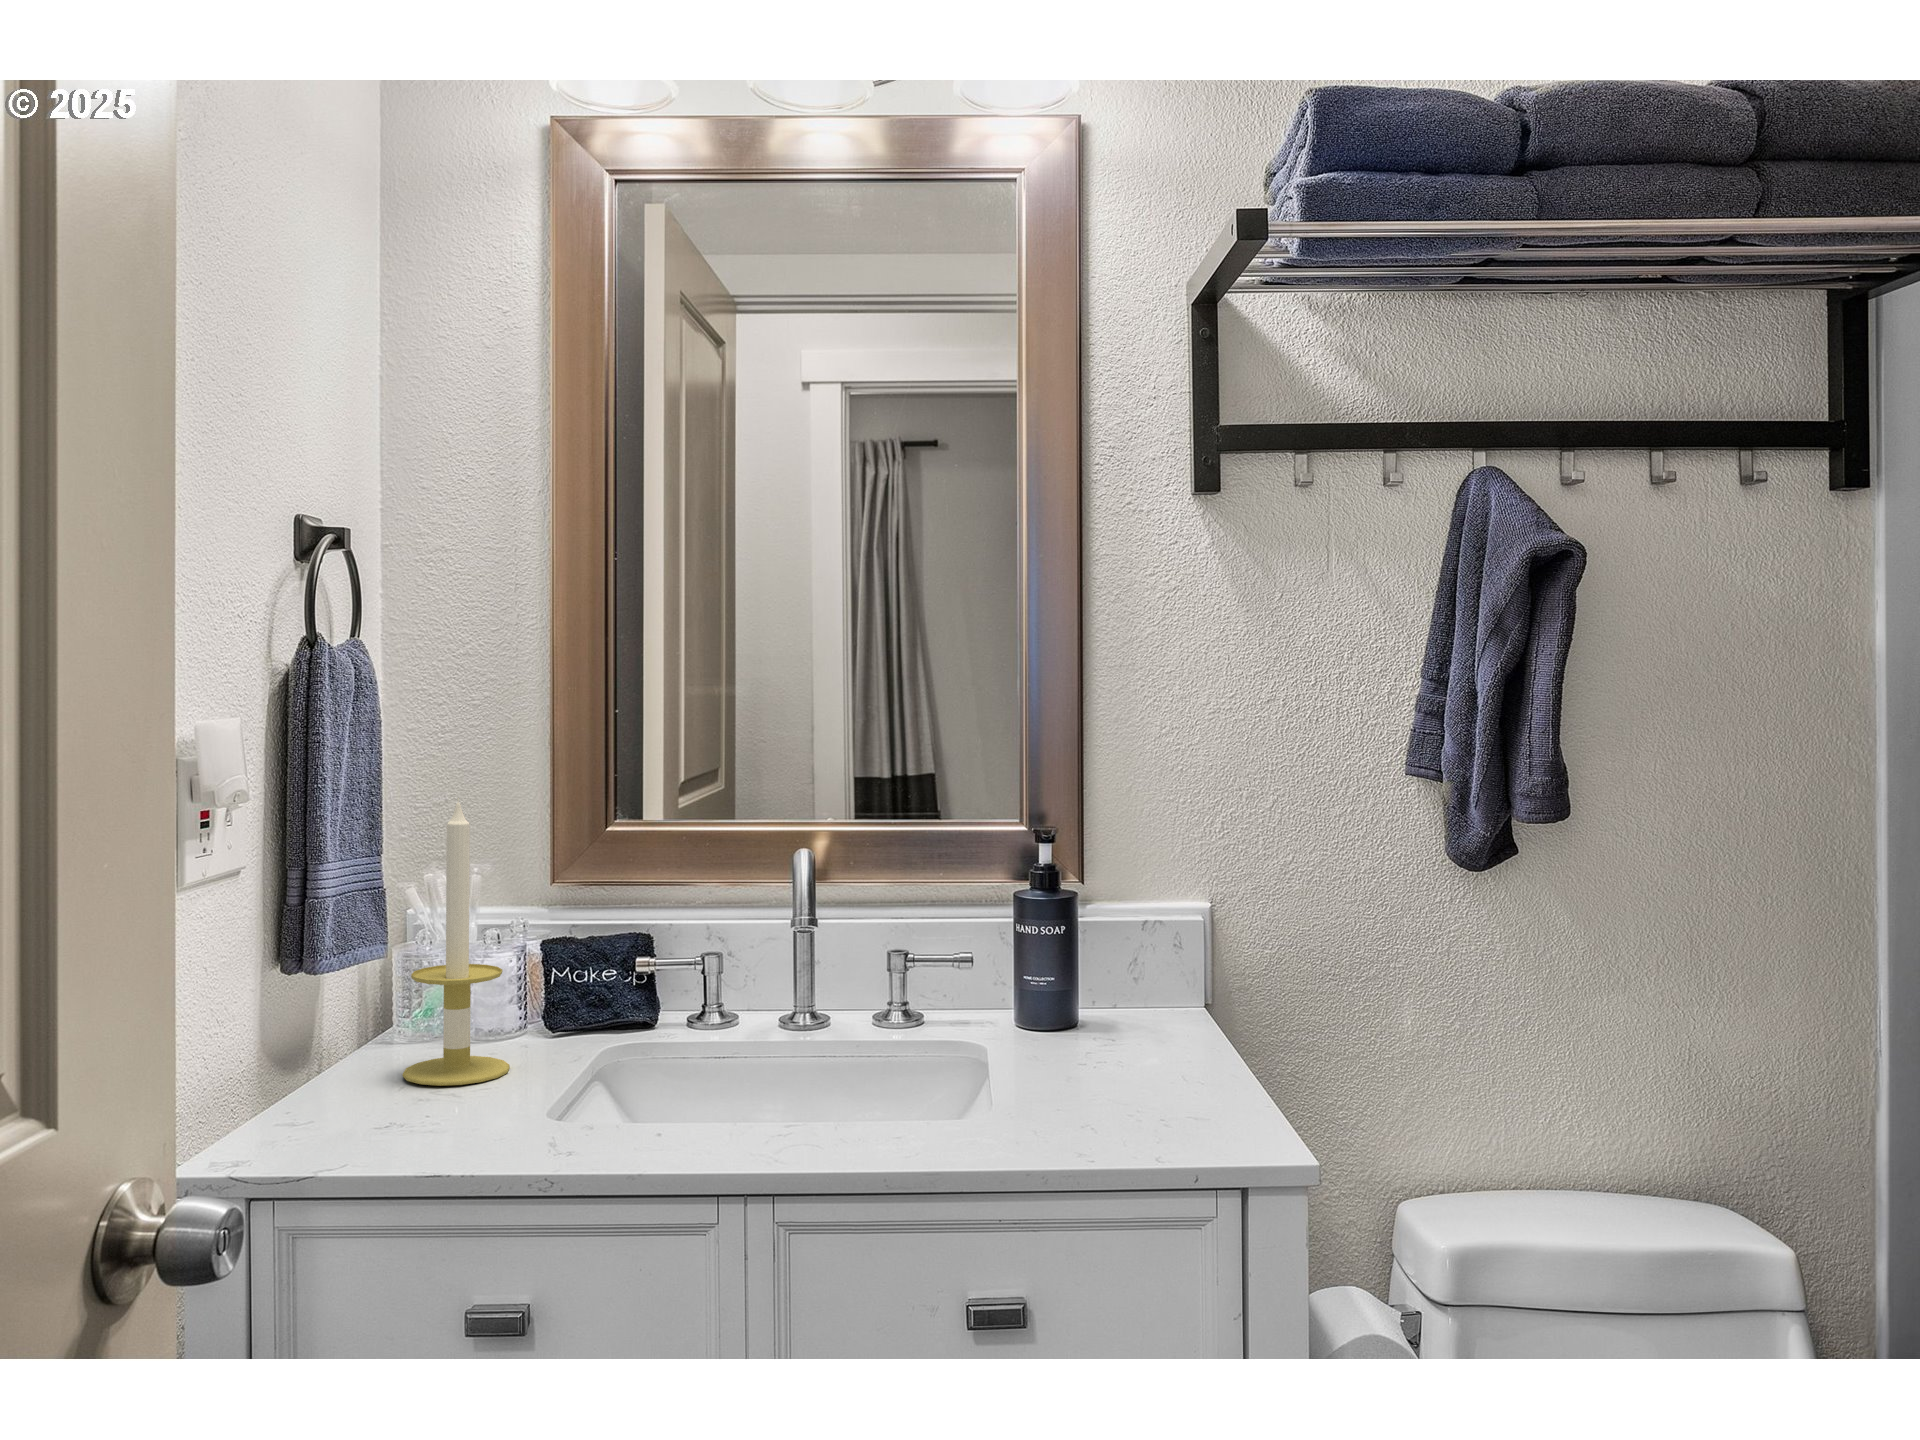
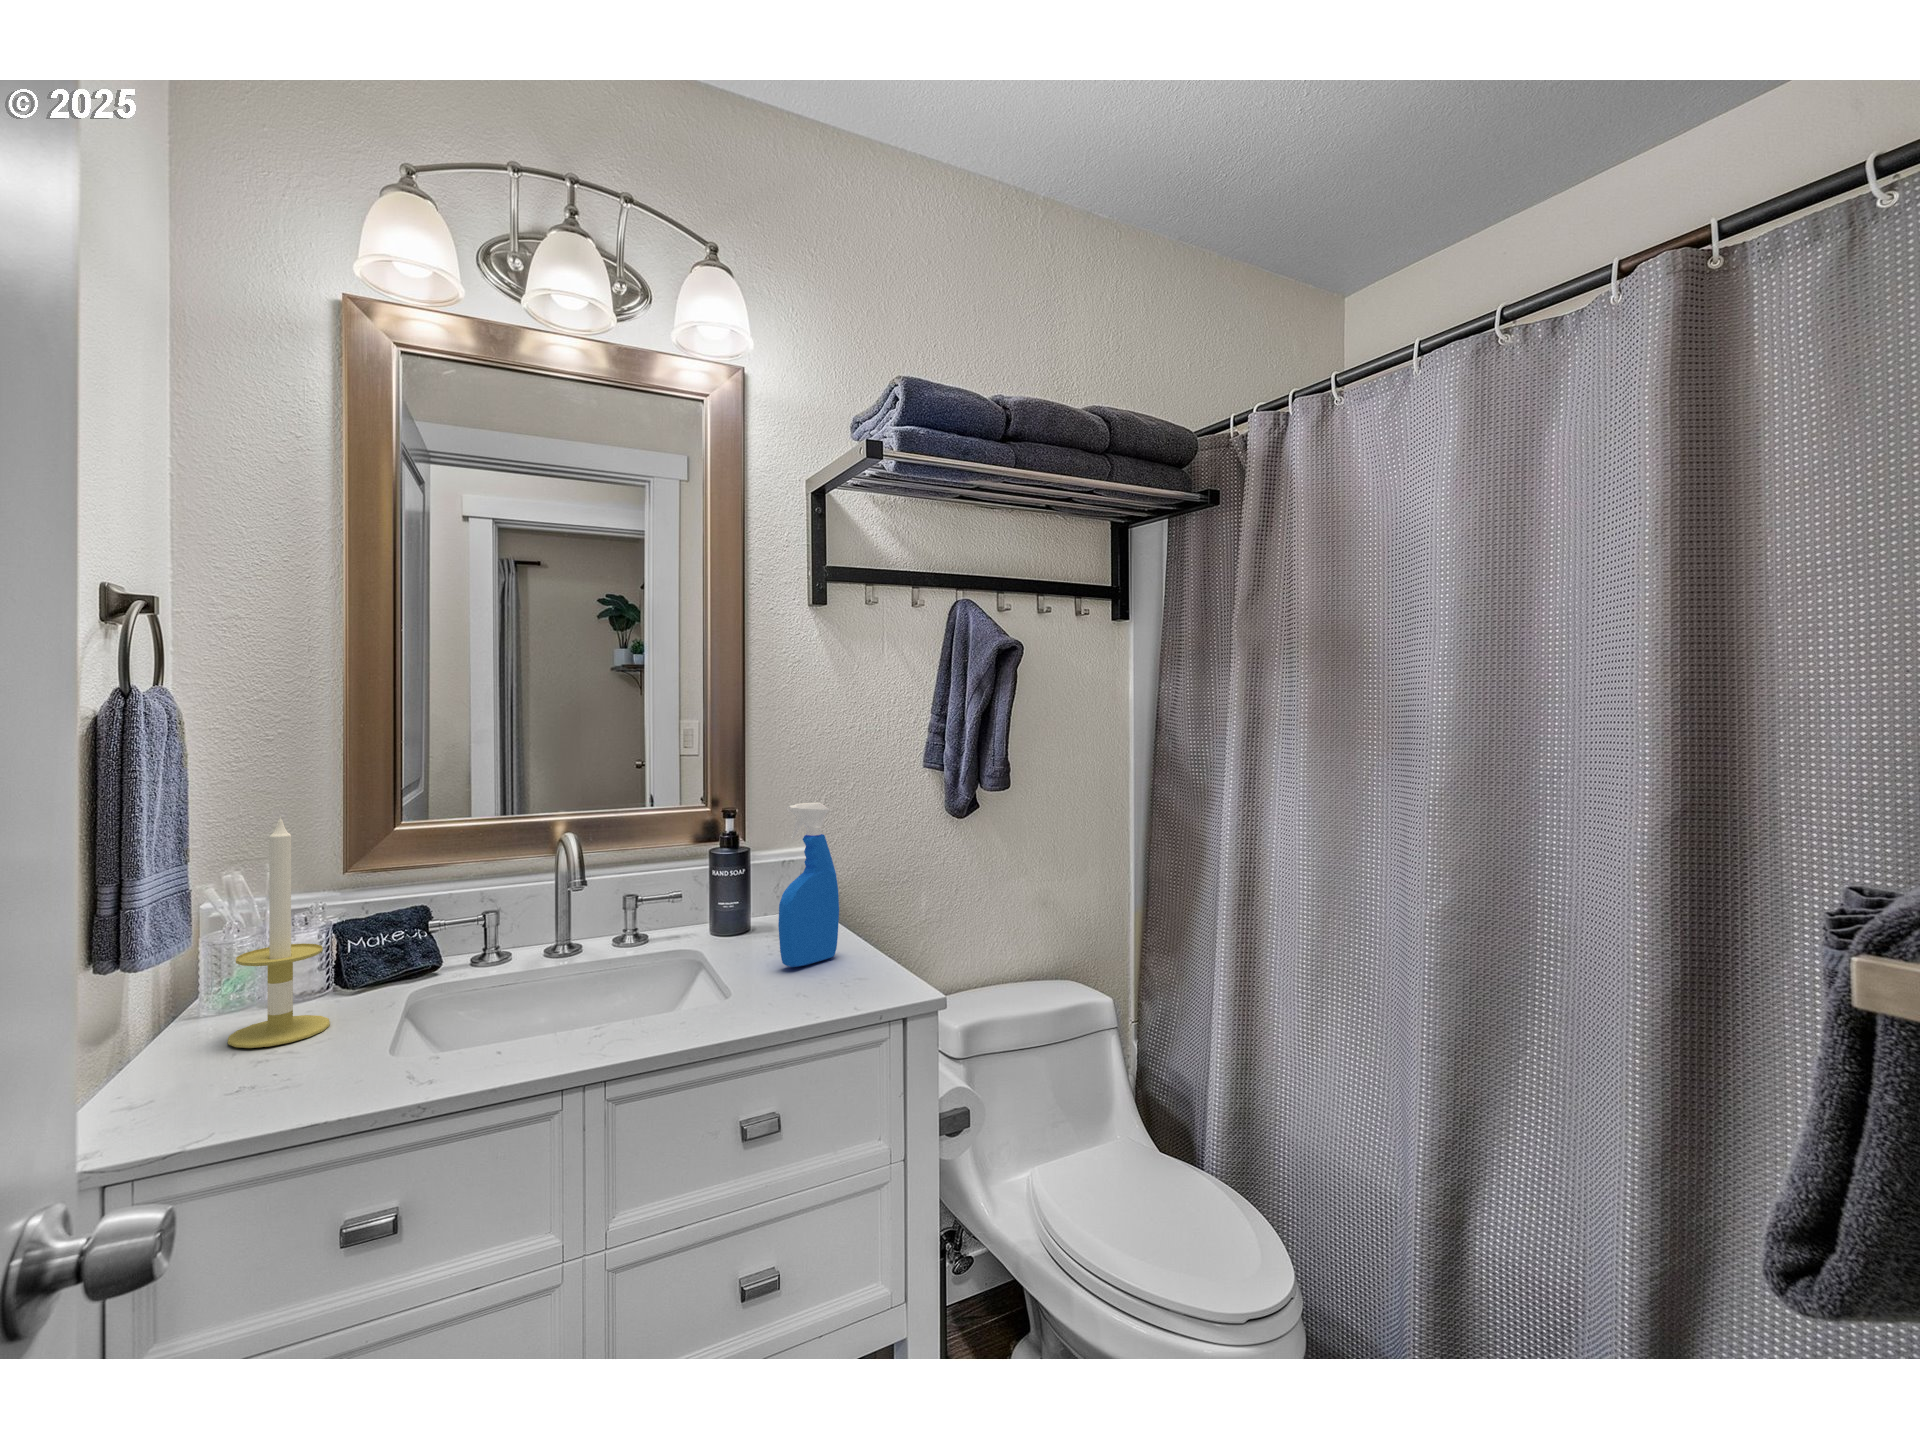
spray bottle: none [1082,821,1189,1085] -> present [778,803,839,967]

